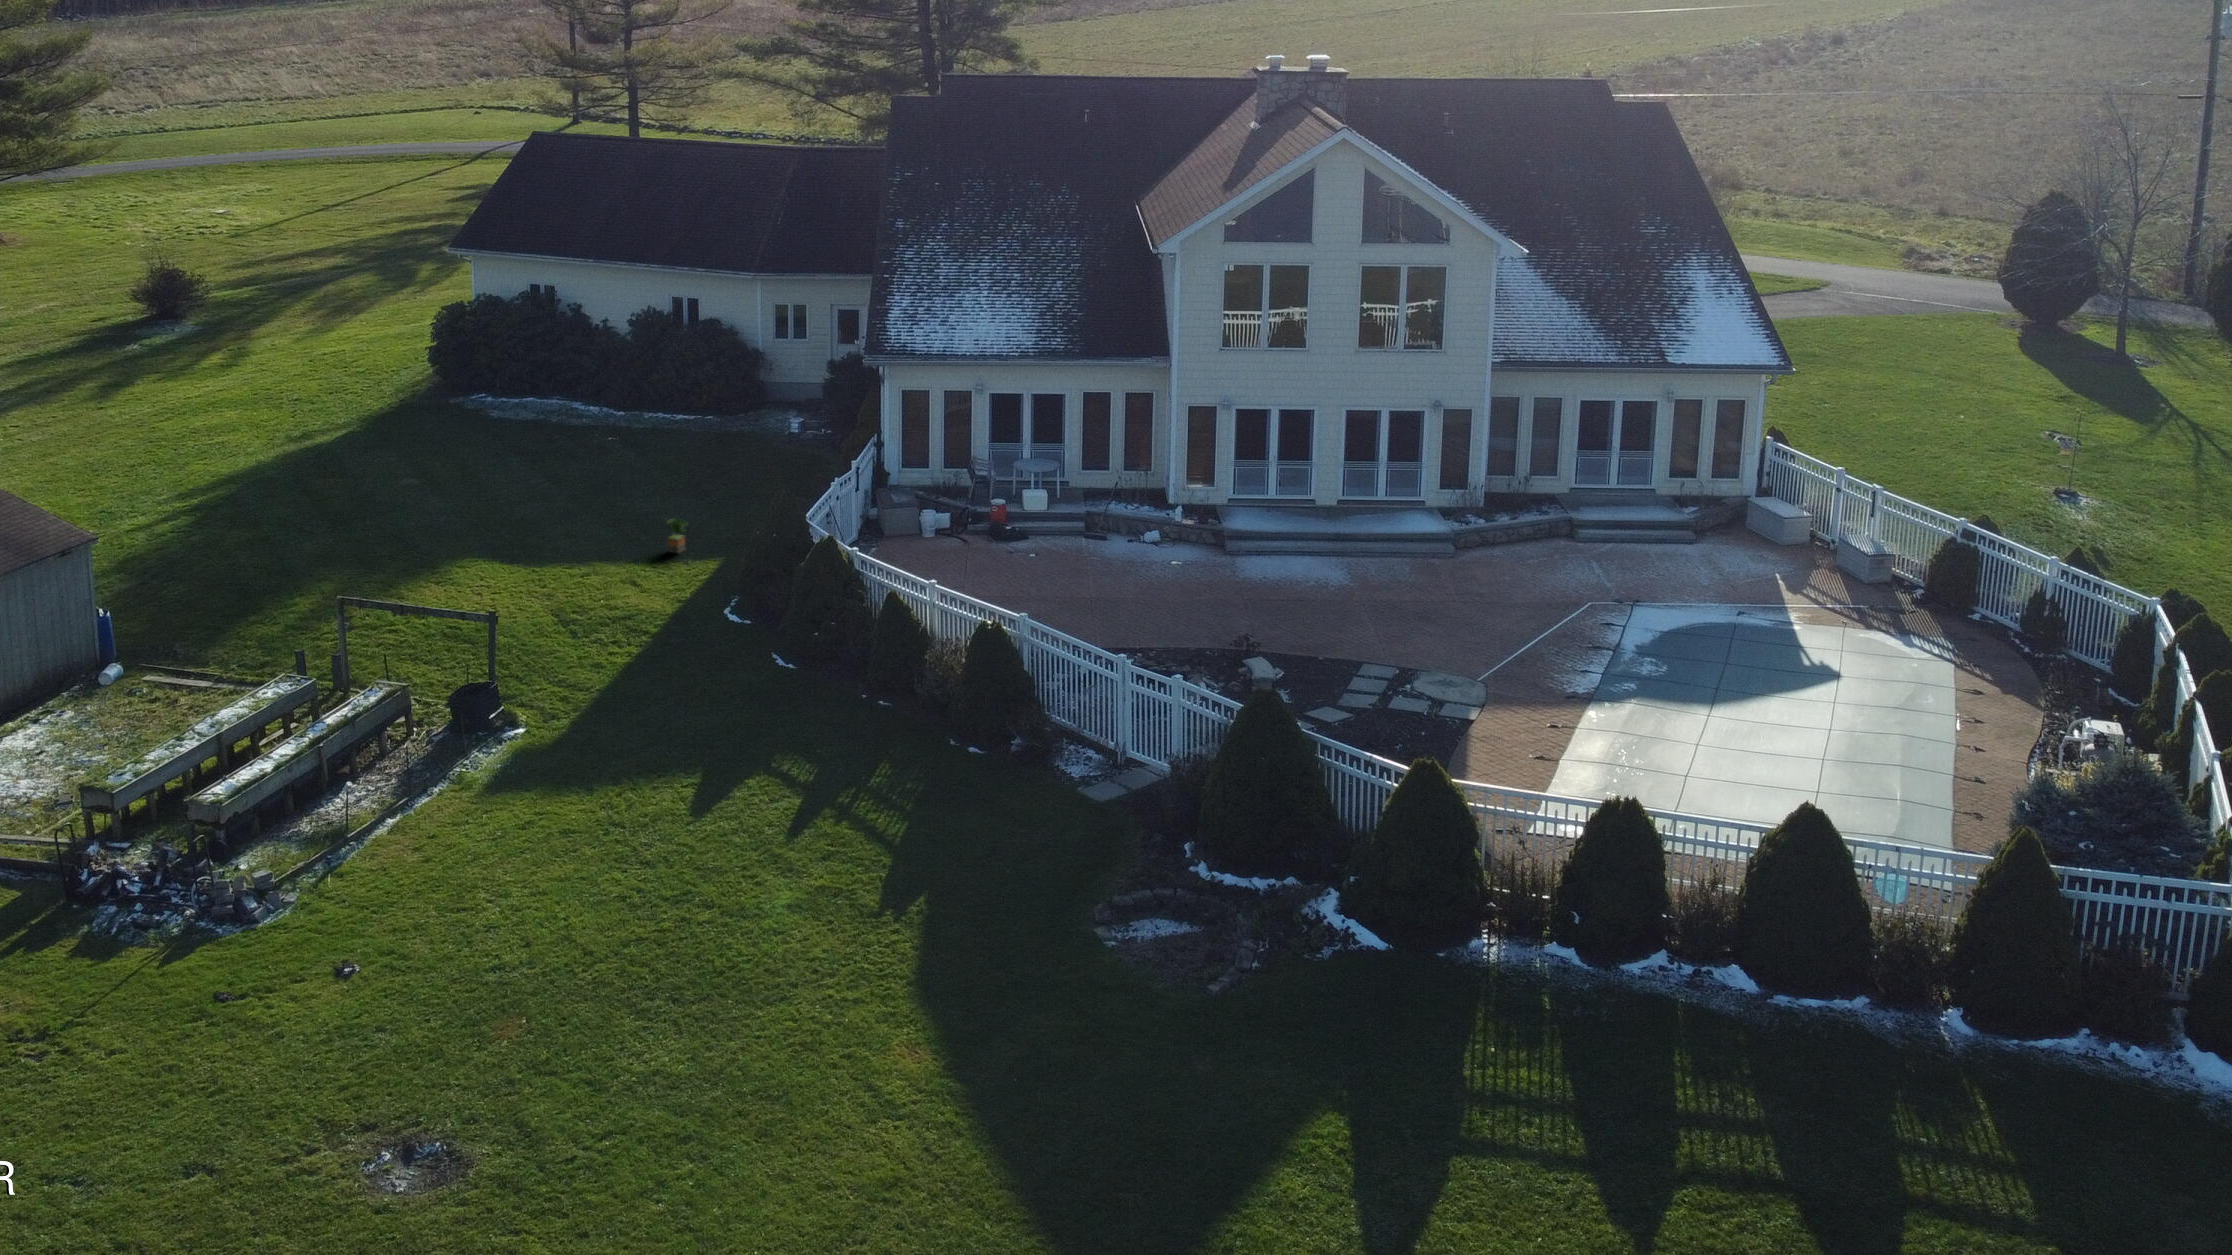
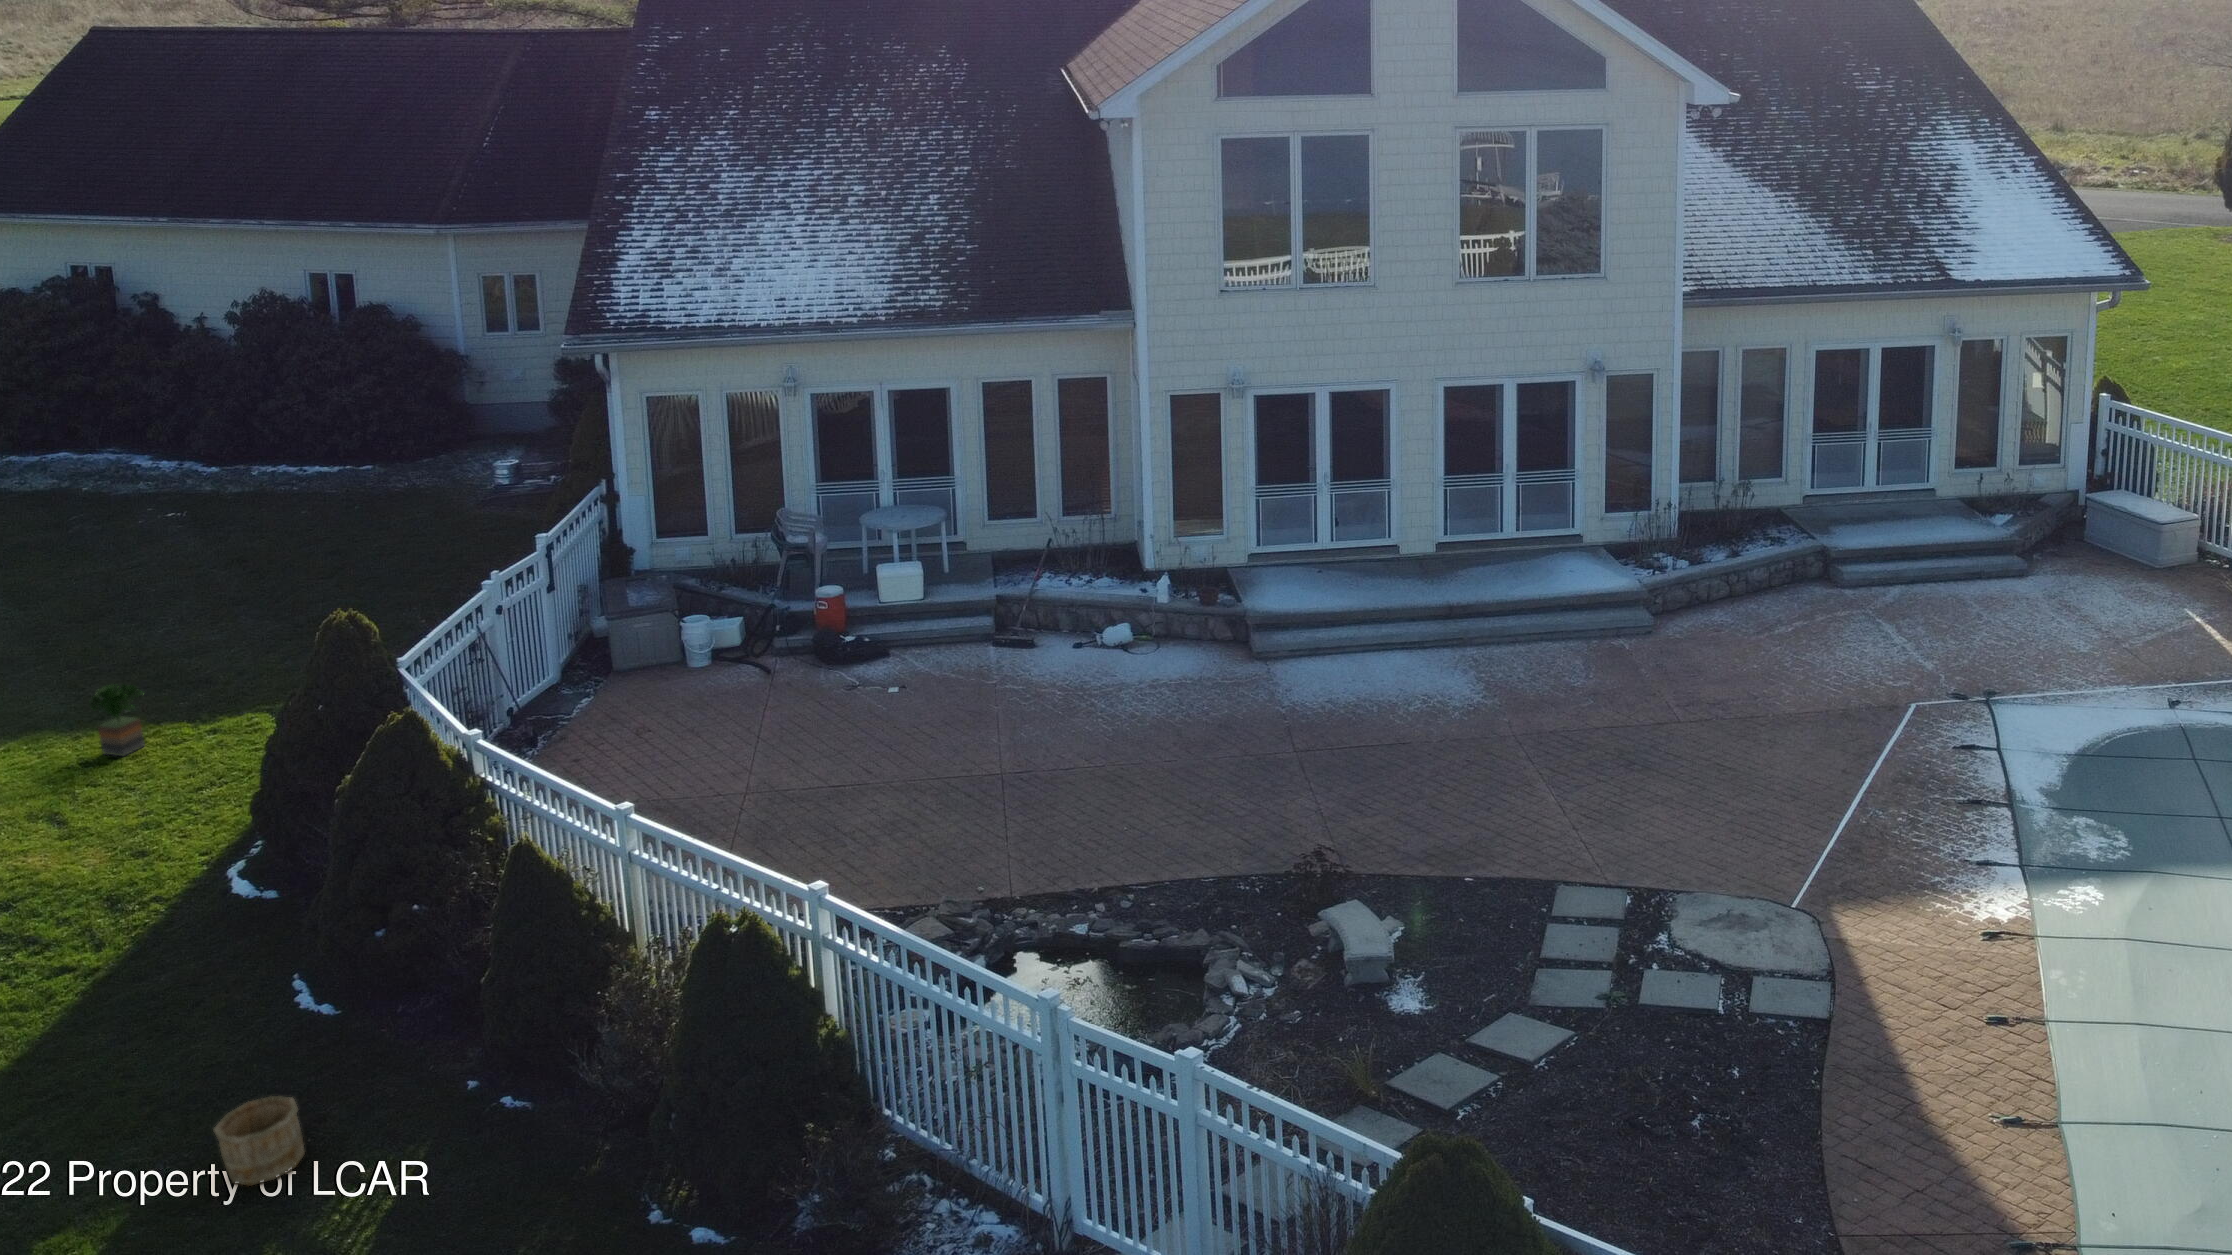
wooden bucket: none [818,672,847,702] -> present [214,1096,305,1186]

